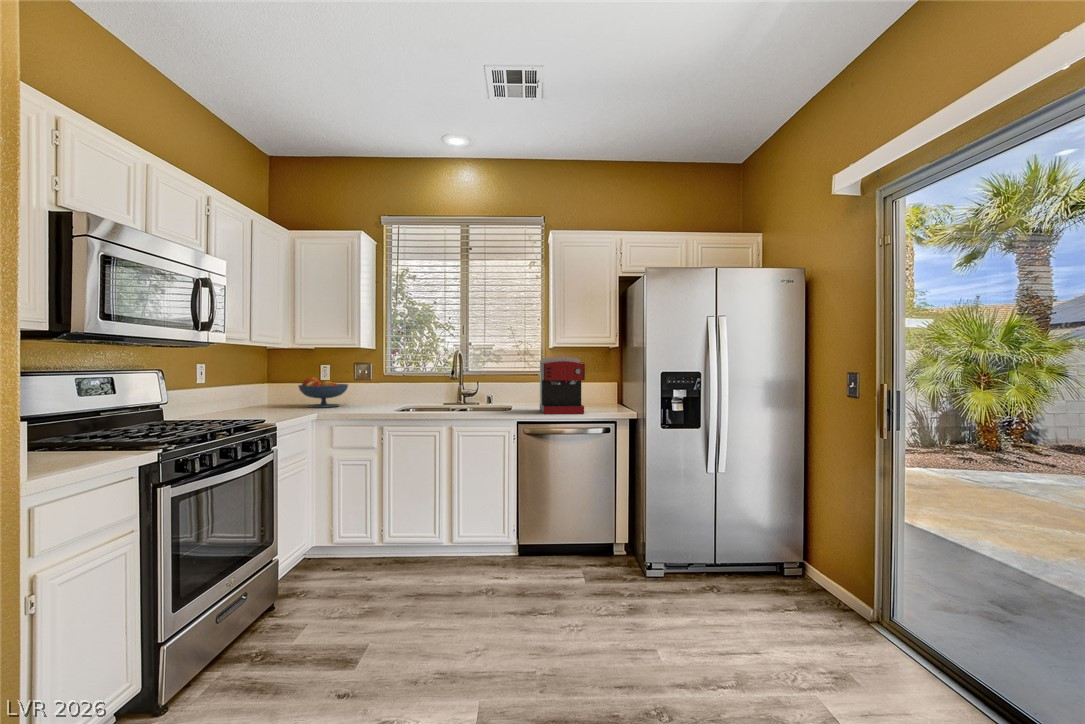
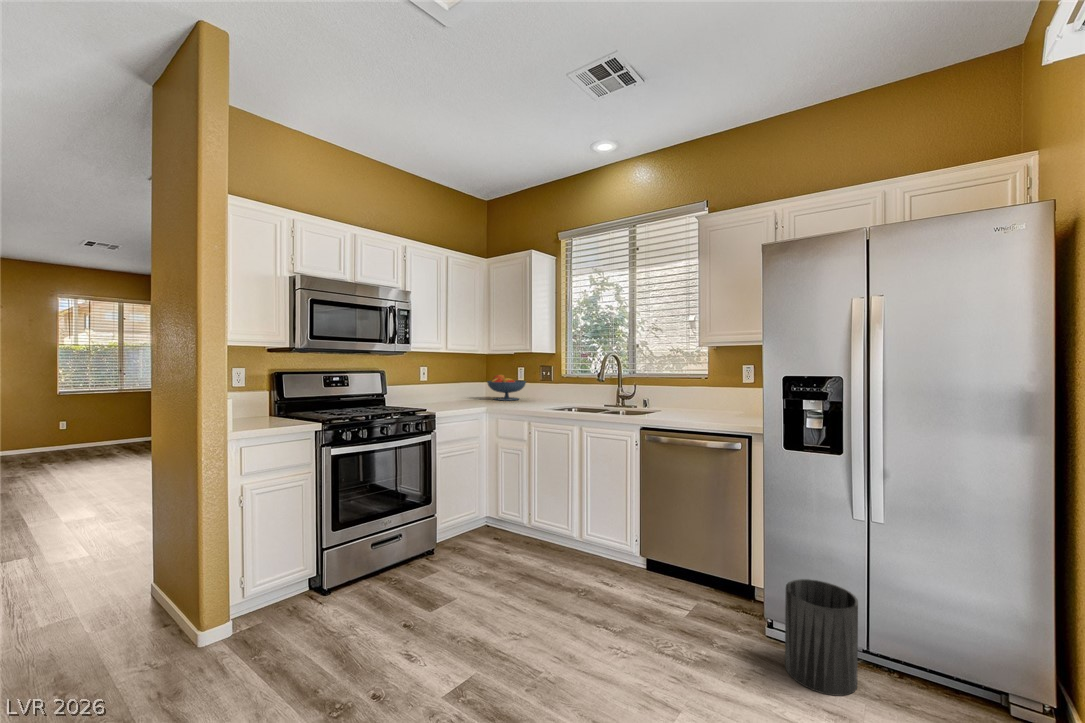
coffee maker: present [540,356,585,414] -> none [661,358,718,424]
trash can: none [672,523,721,601] -> present [785,579,858,696]

